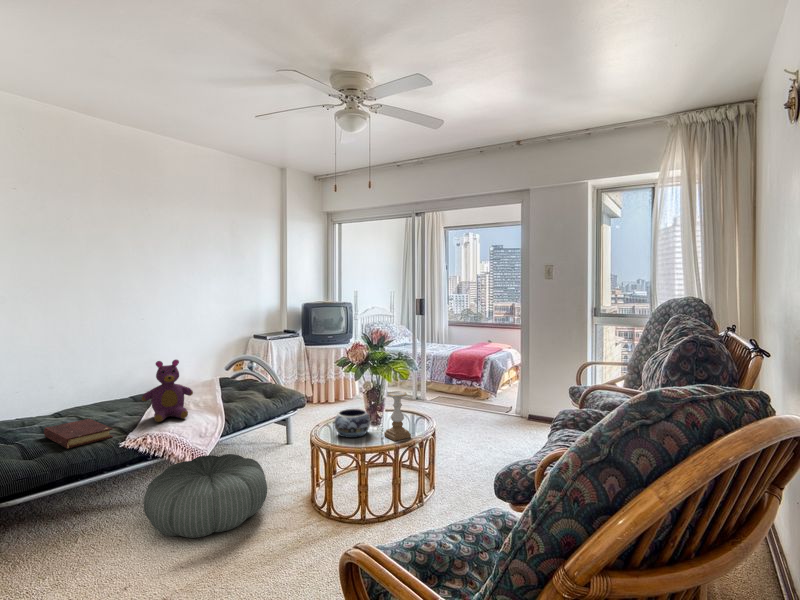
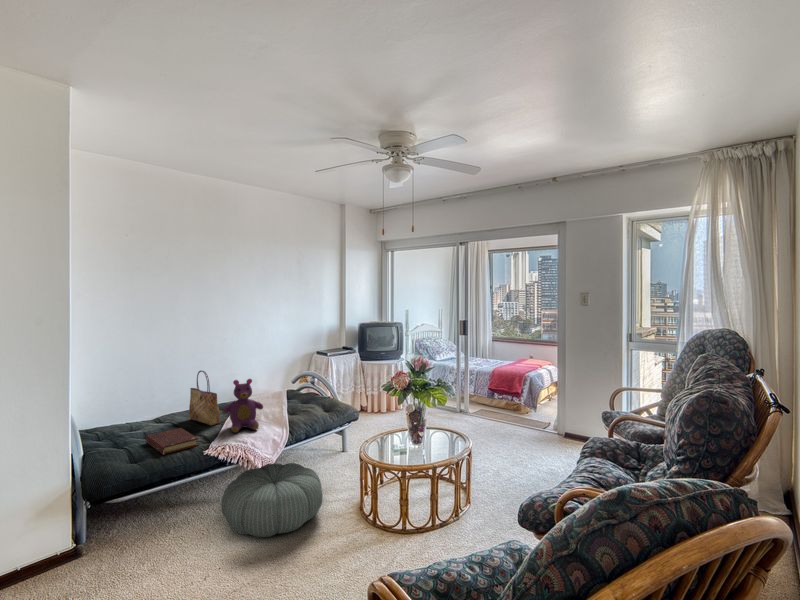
tote bag: none [99,352,139,416] -> present [189,371,220,425]
candle holder: present [384,391,411,441] -> none [424,415,448,460]
decorative bowl: present [335,409,370,438] -> none [381,428,412,455]

